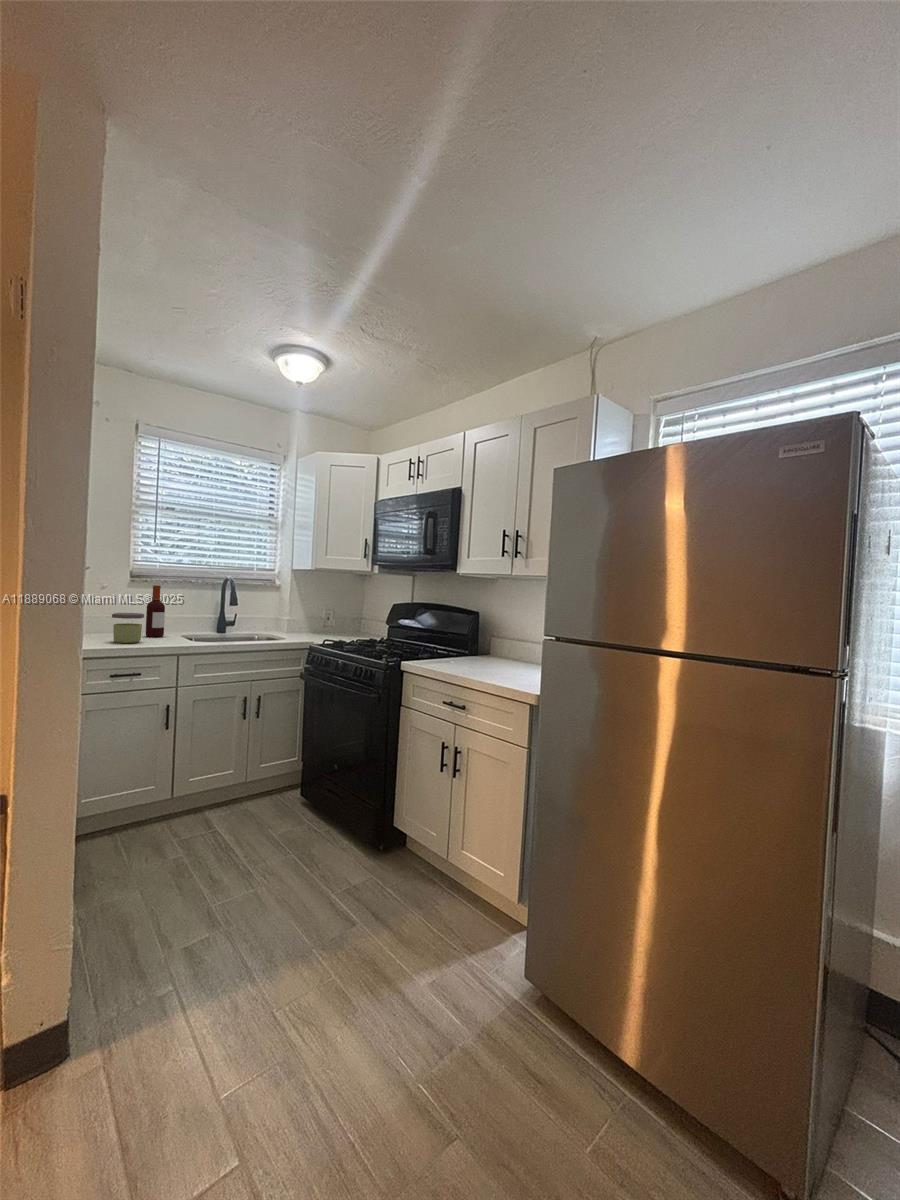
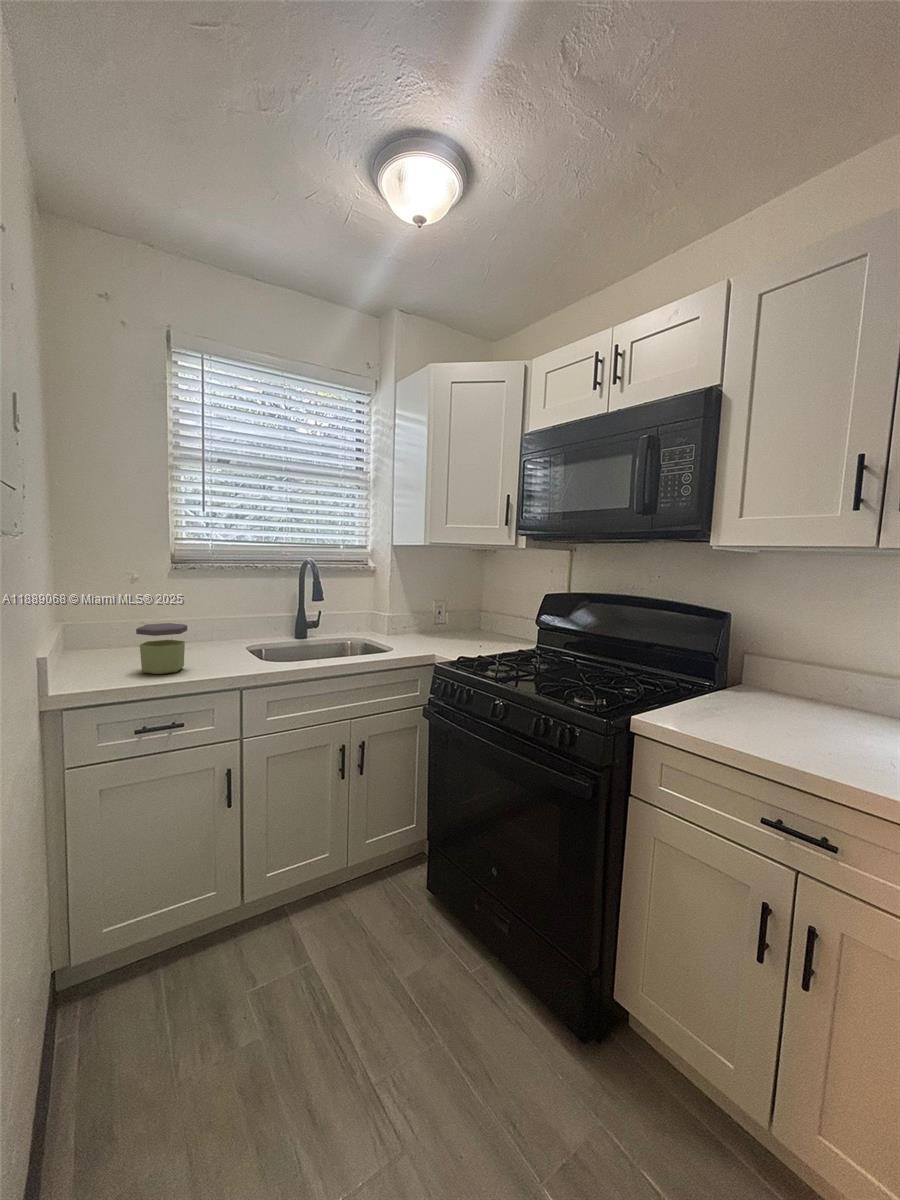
bottle: present [146,585,165,637] -> none [194,576,221,655]

